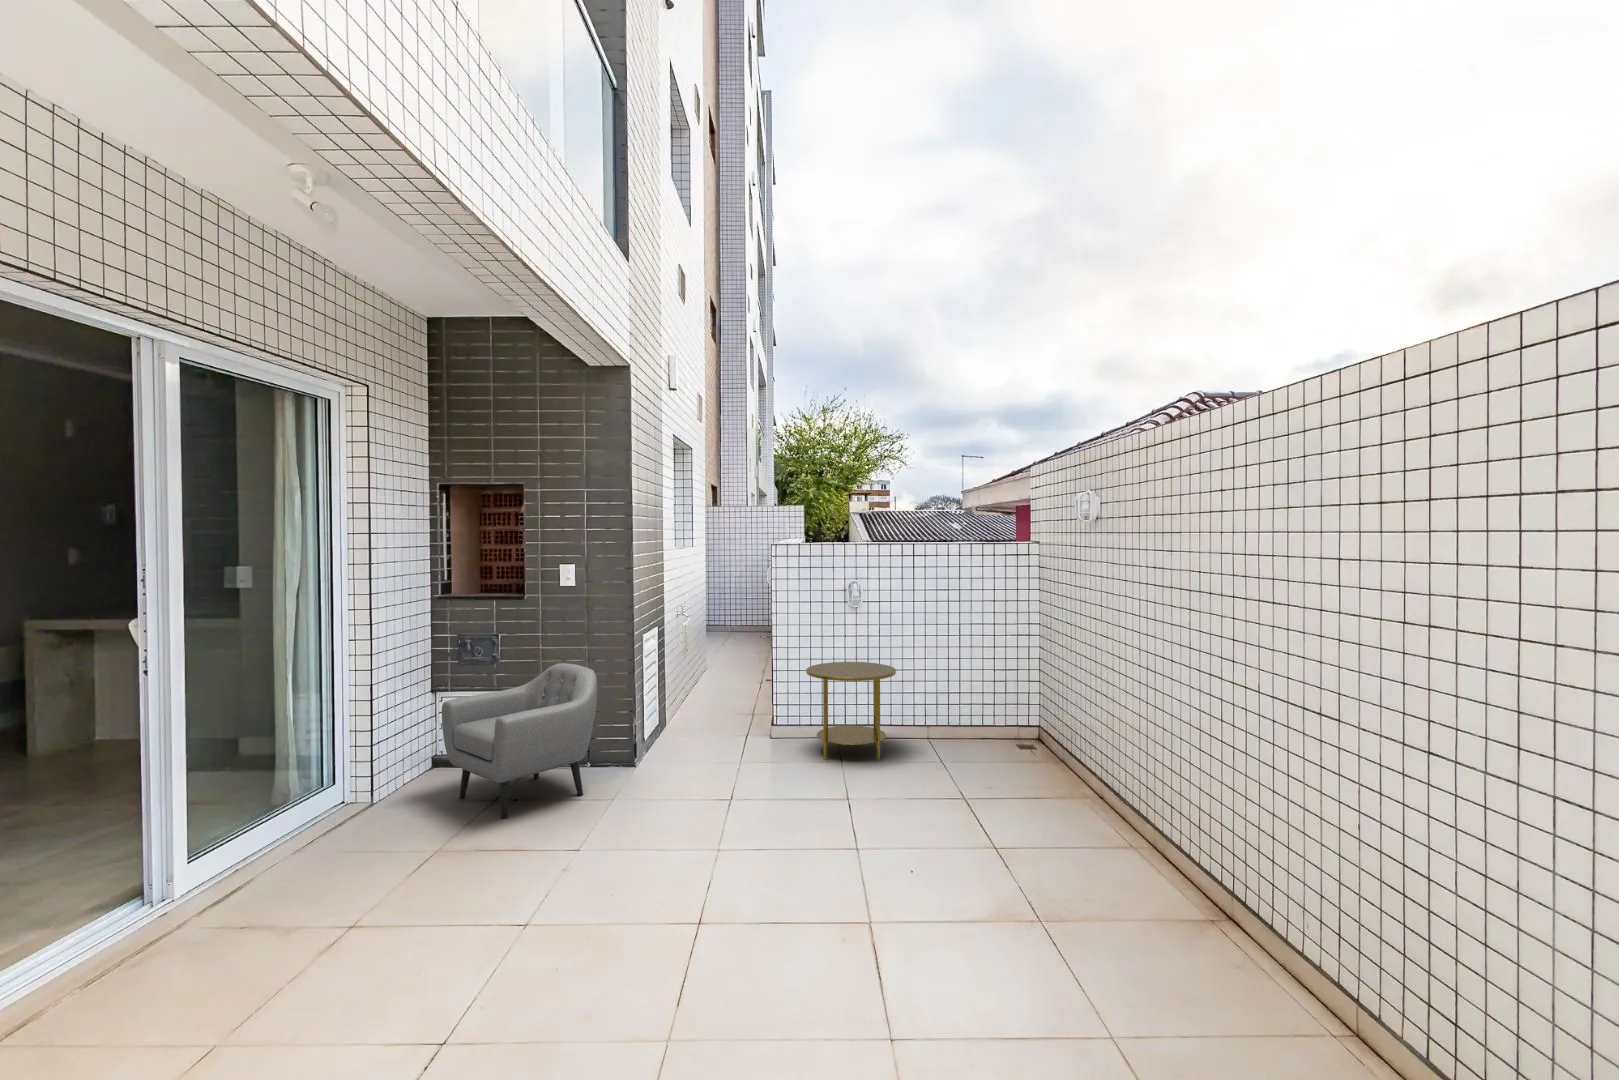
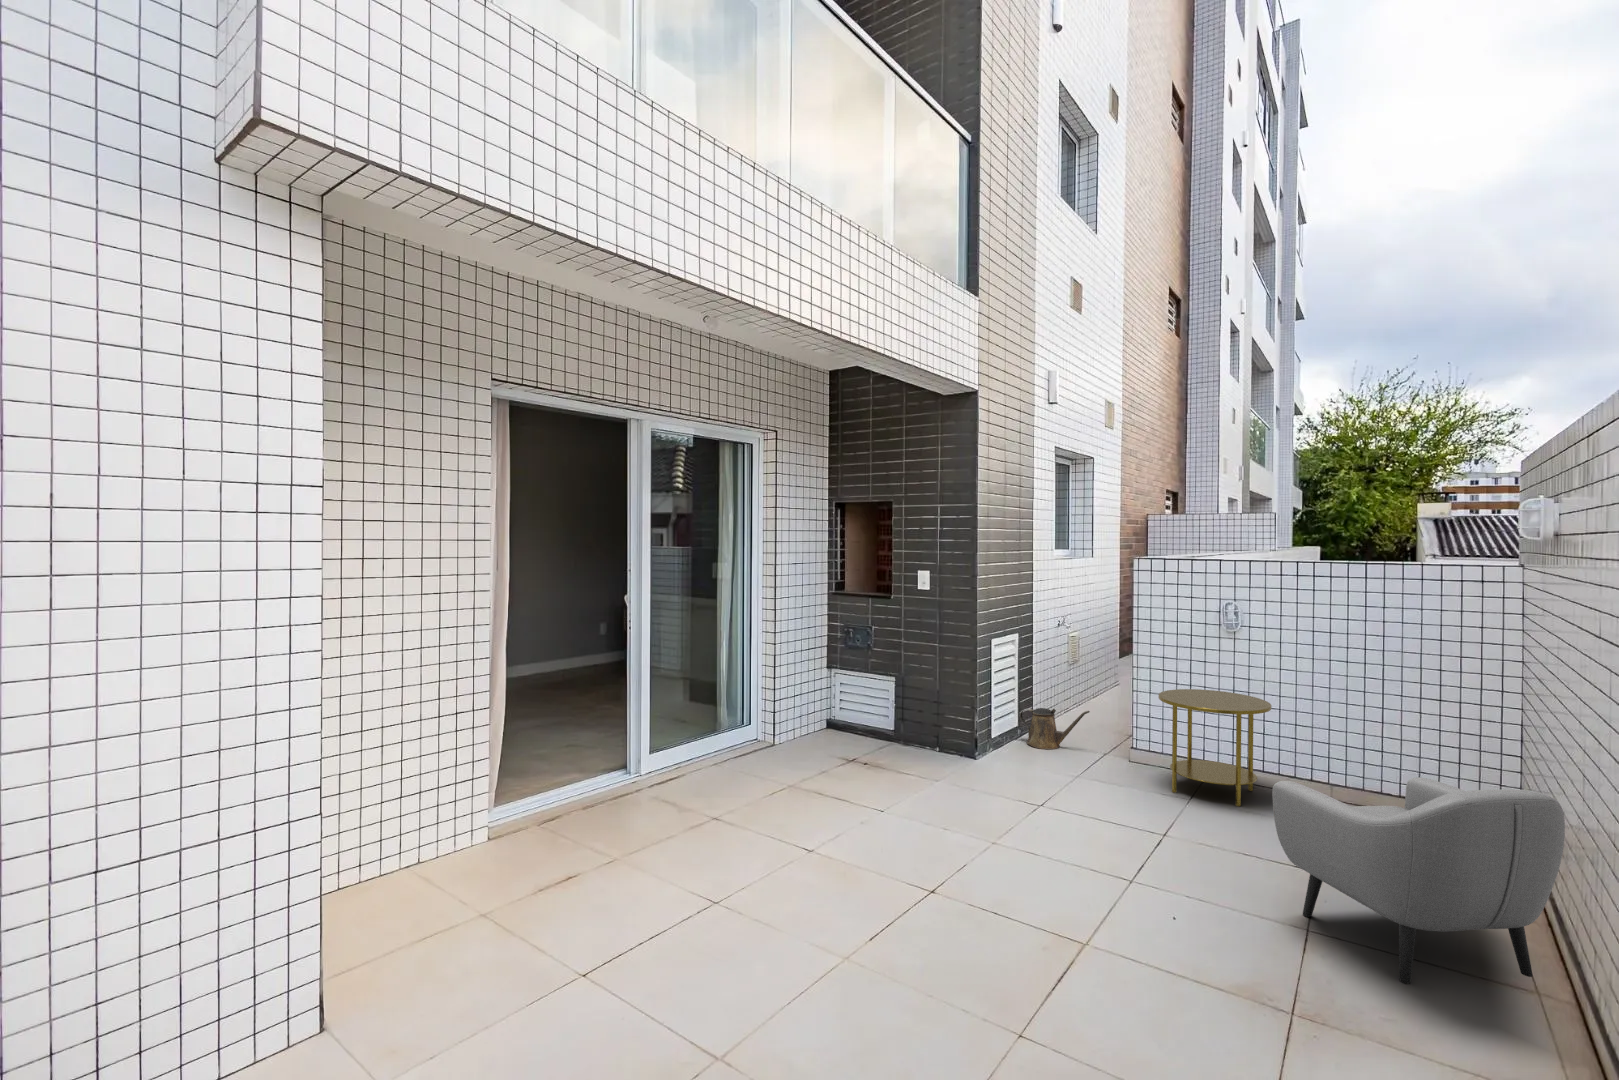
armchair: present [442,663,597,819] -> present [1272,777,1565,984]
watering can: none [659,697,731,744] -> present [1019,708,1090,749]

